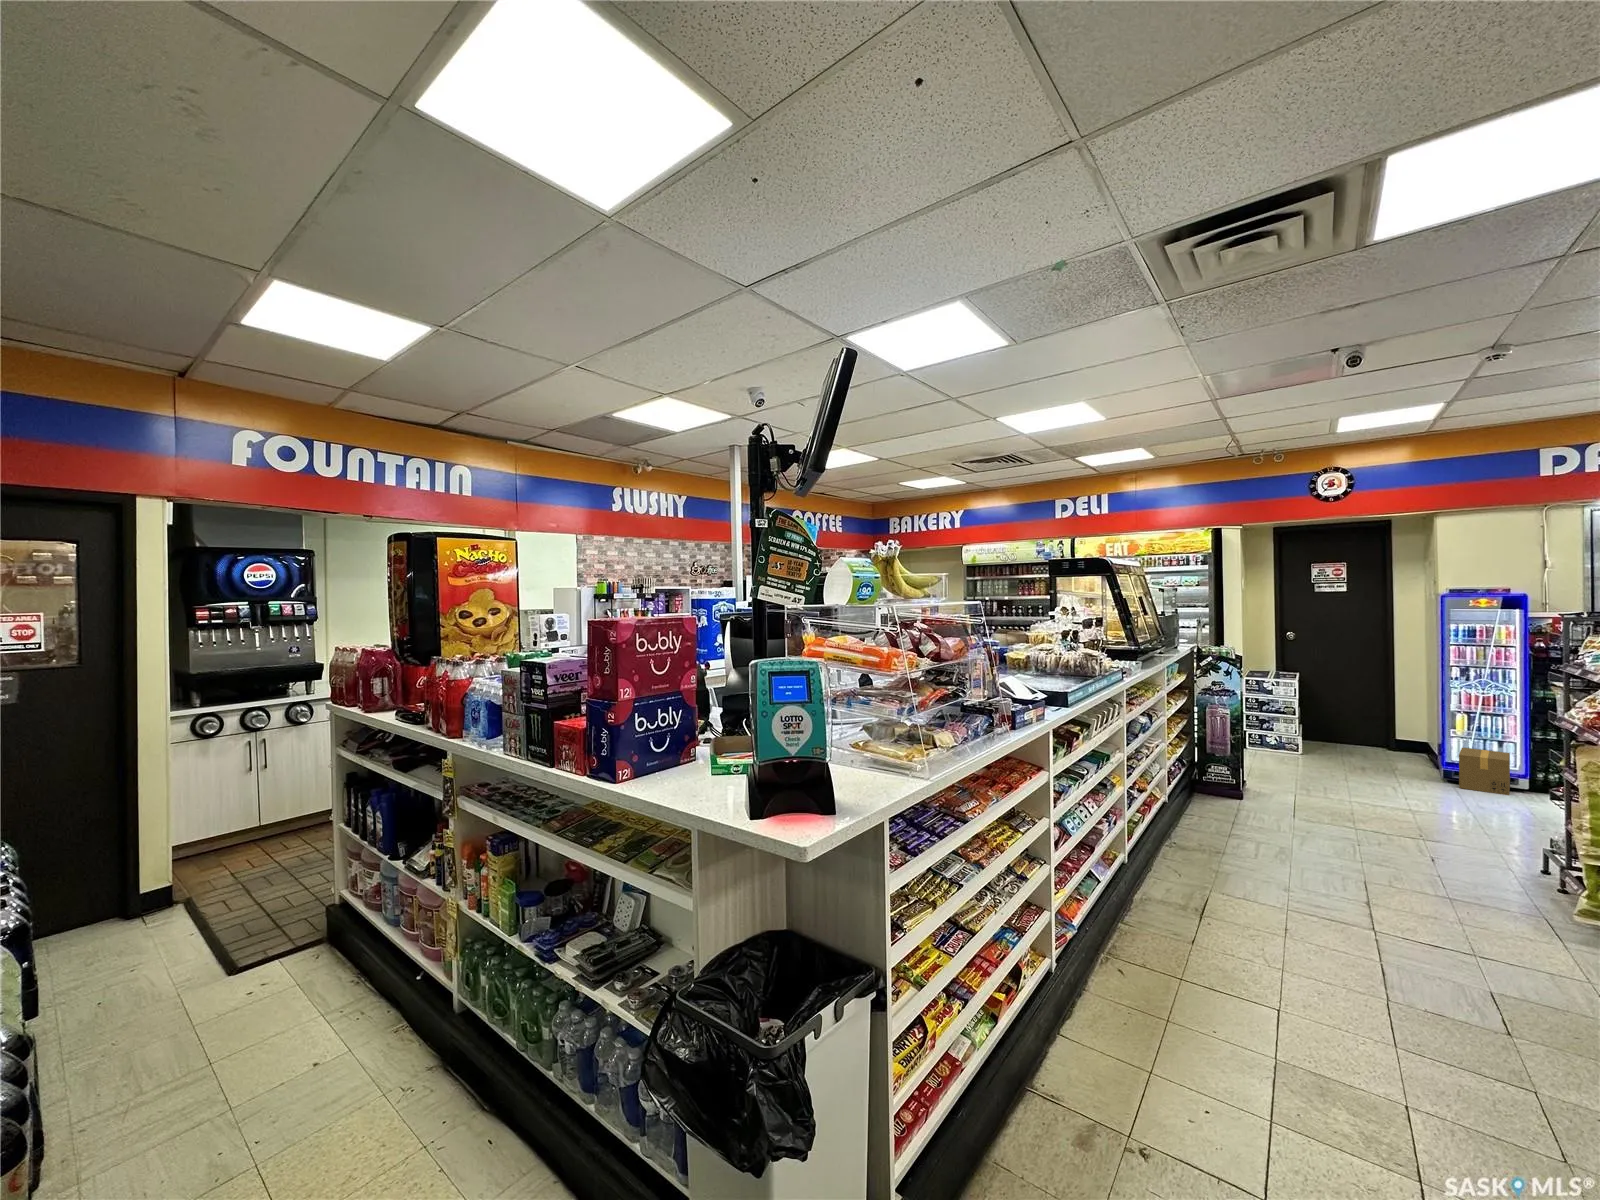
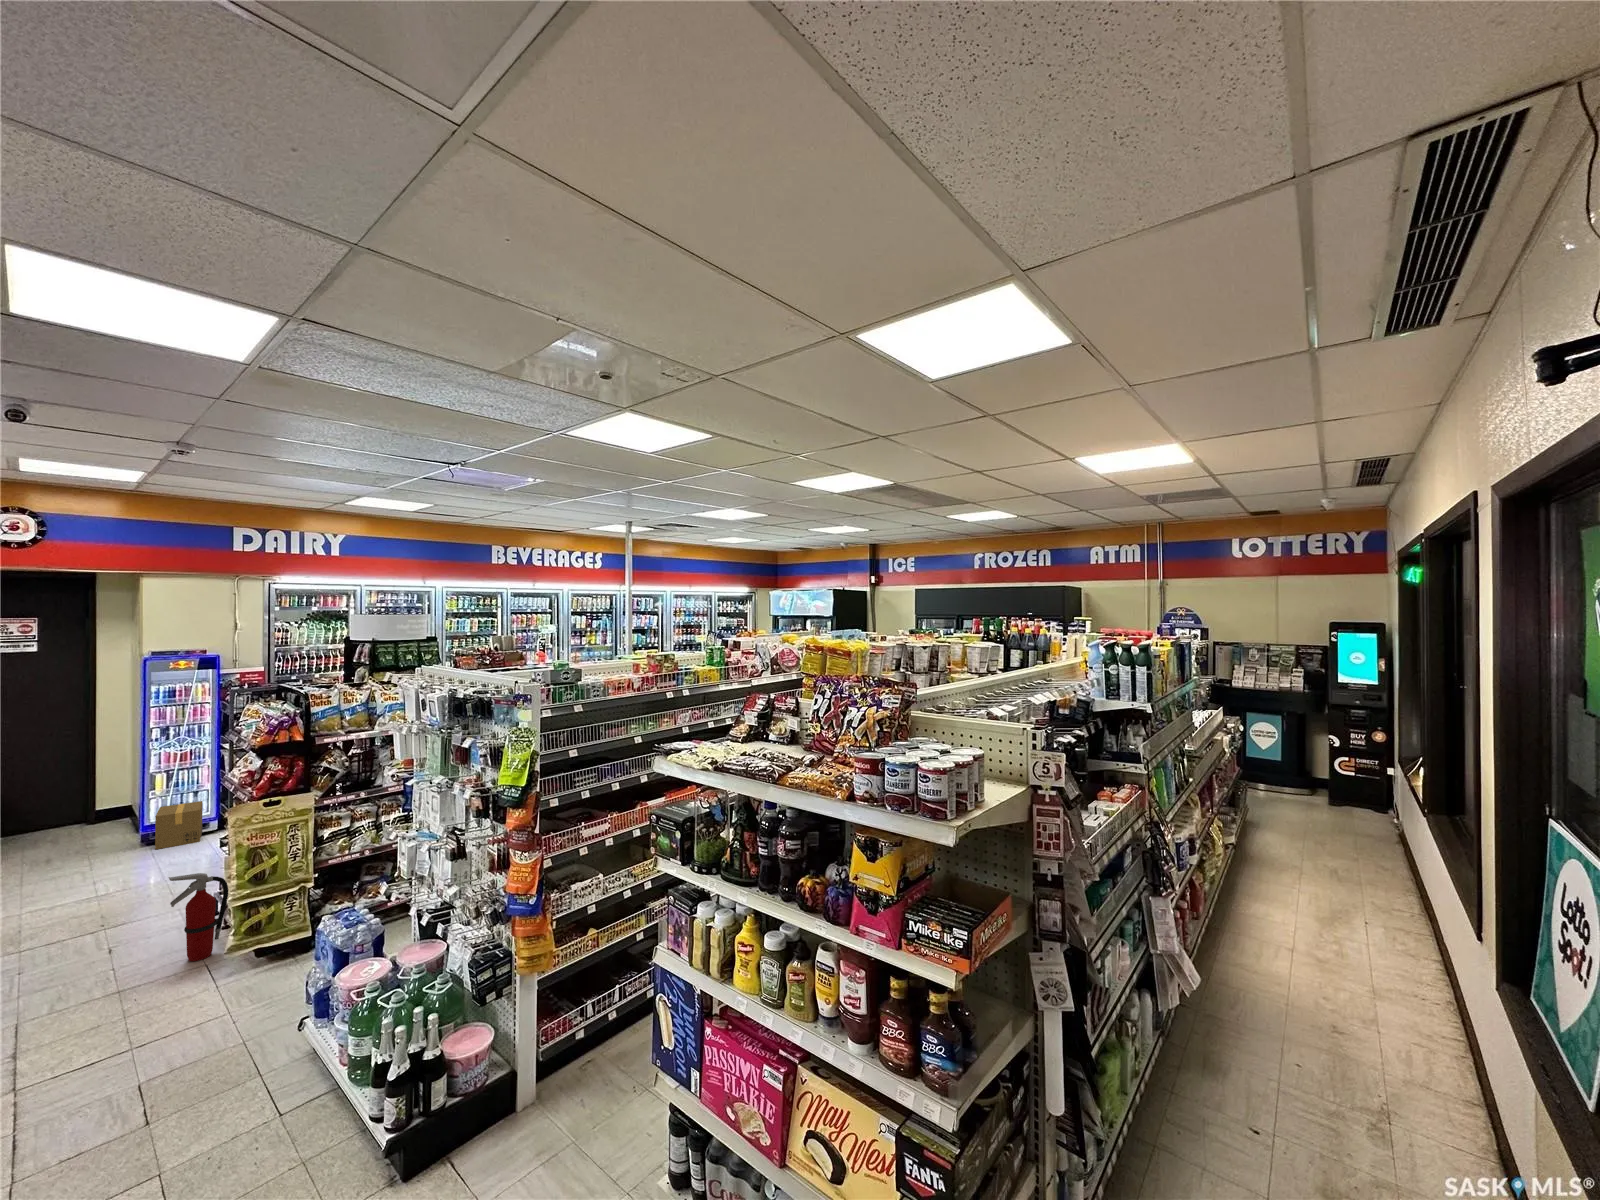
fire extinguisher: none [1492,807,1566,912] -> present [169,873,228,961]

